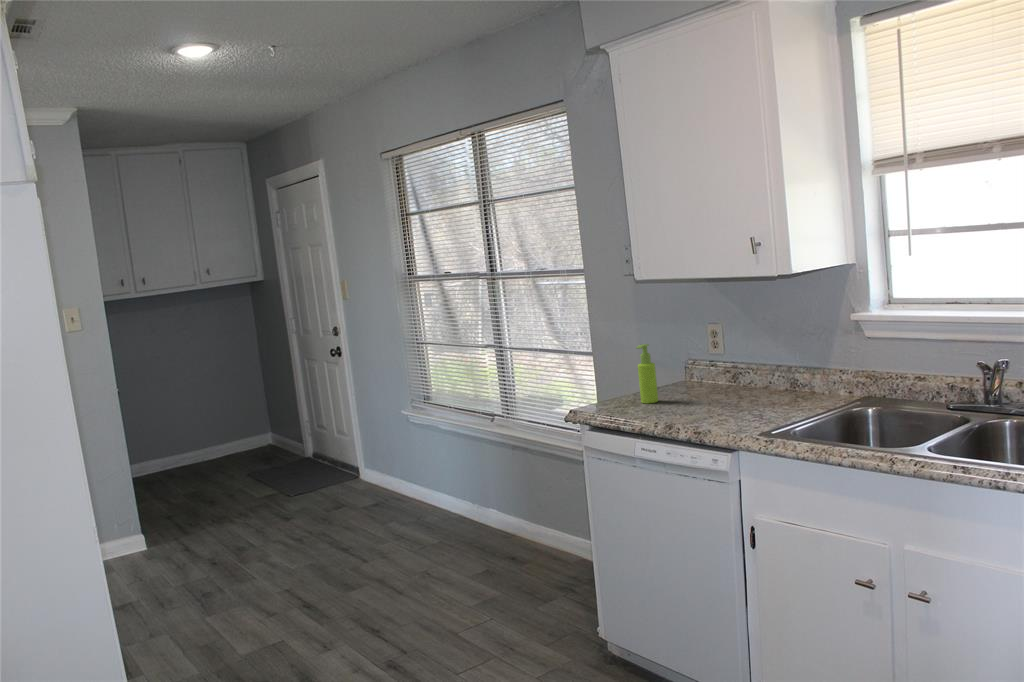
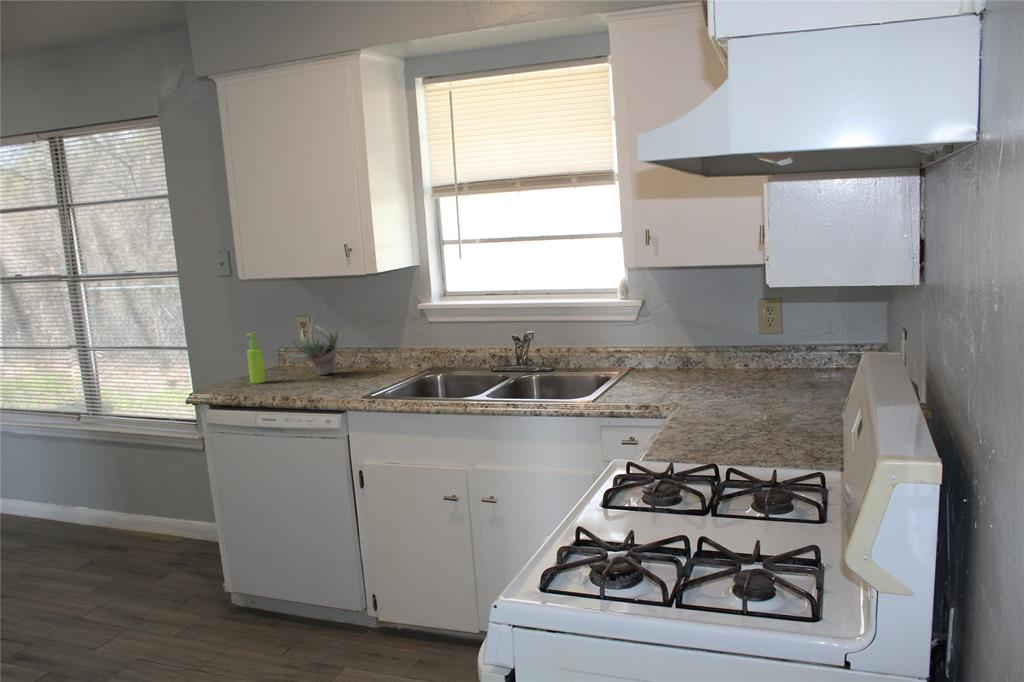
succulent plant: none [675,326,745,397] -> present [282,319,338,375]

